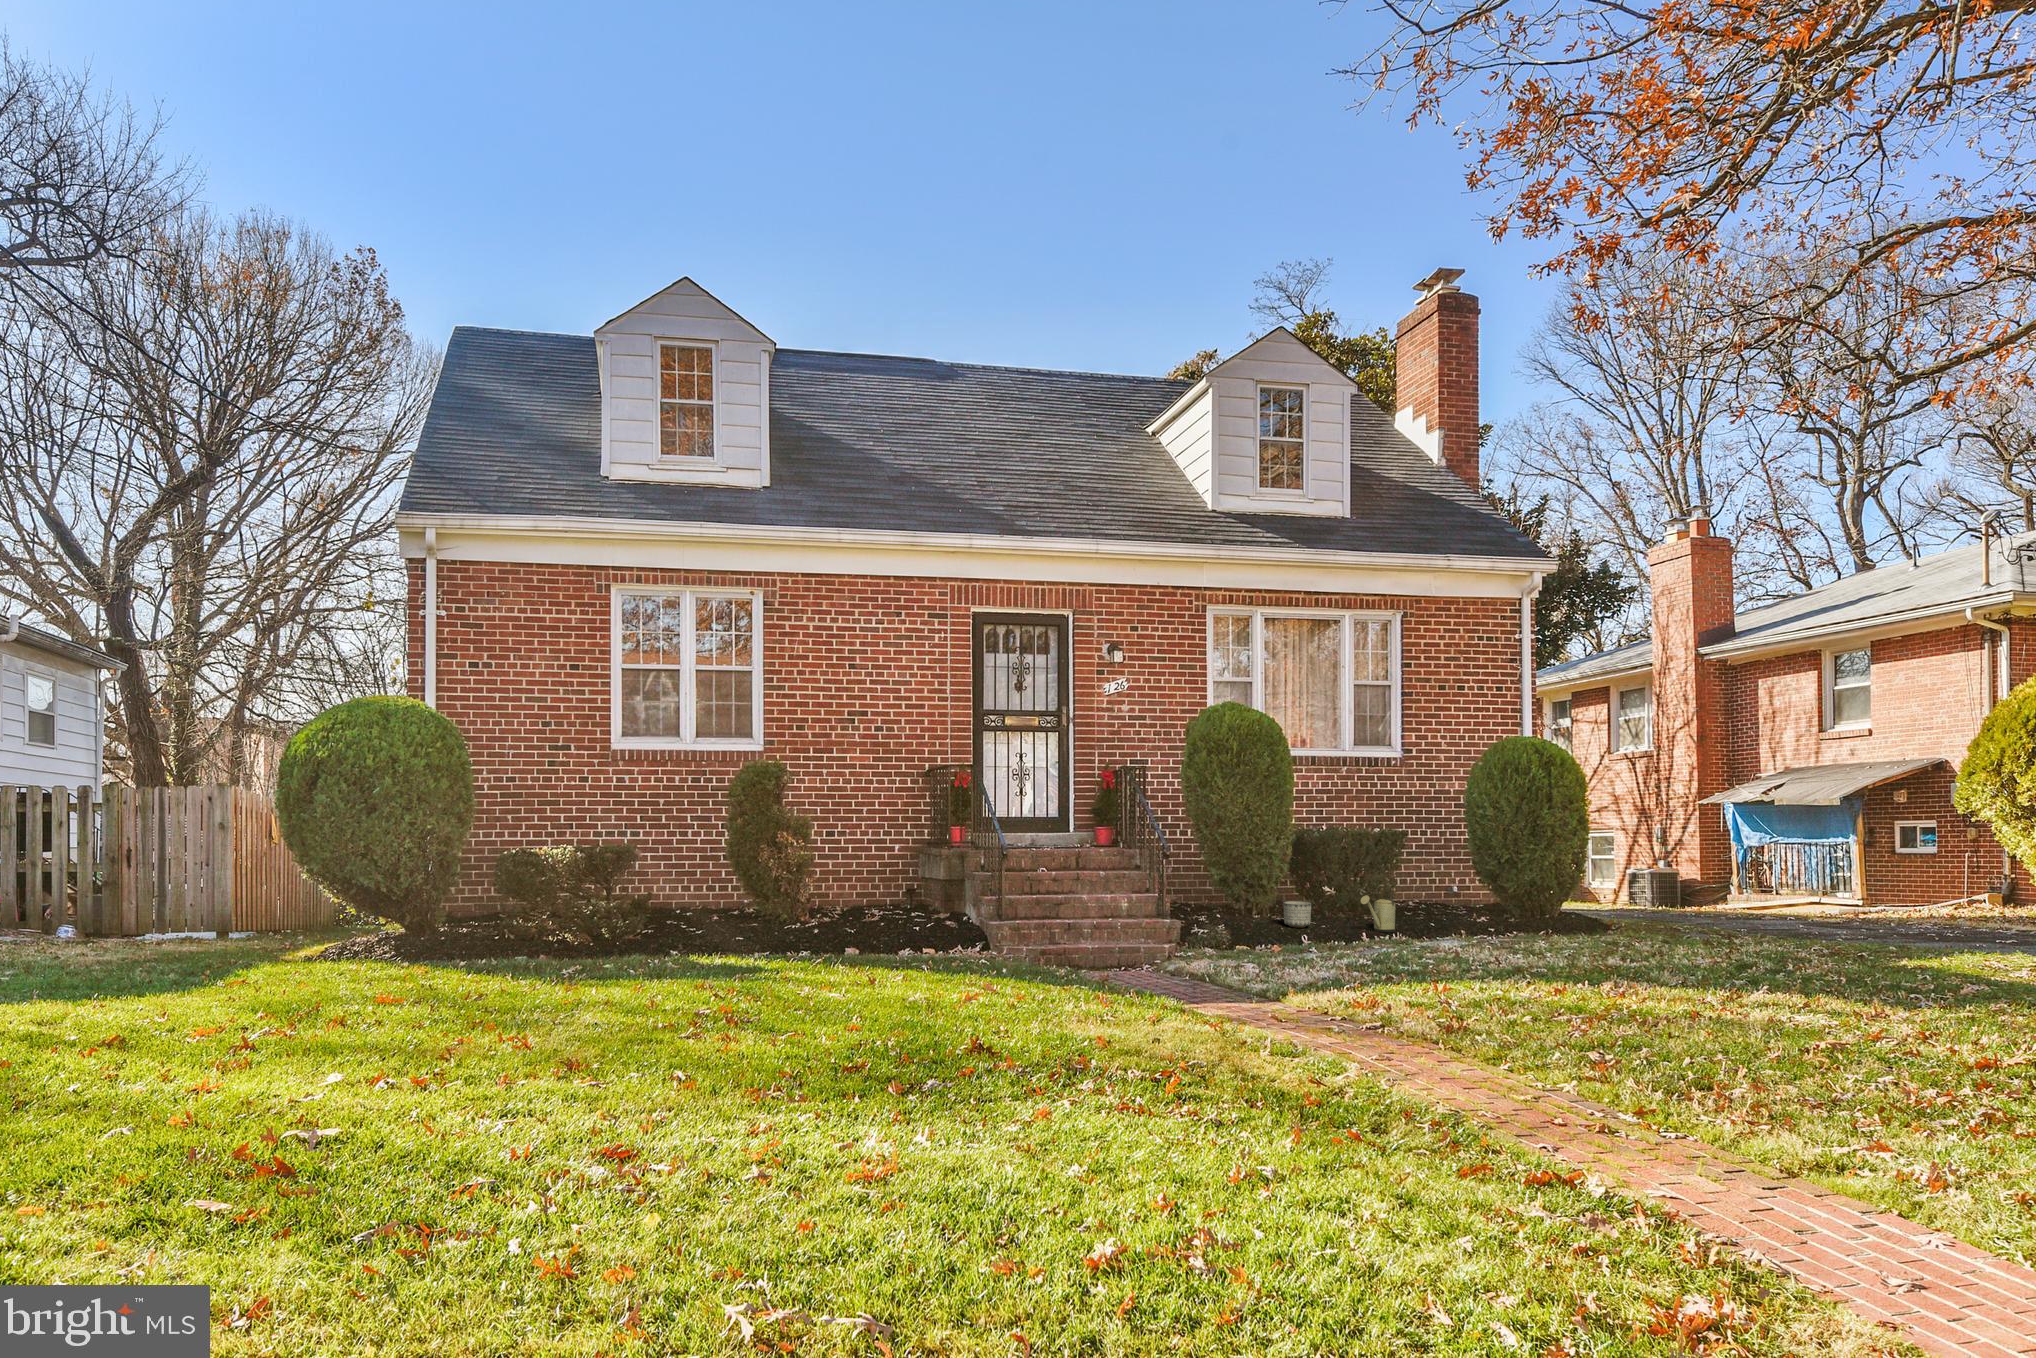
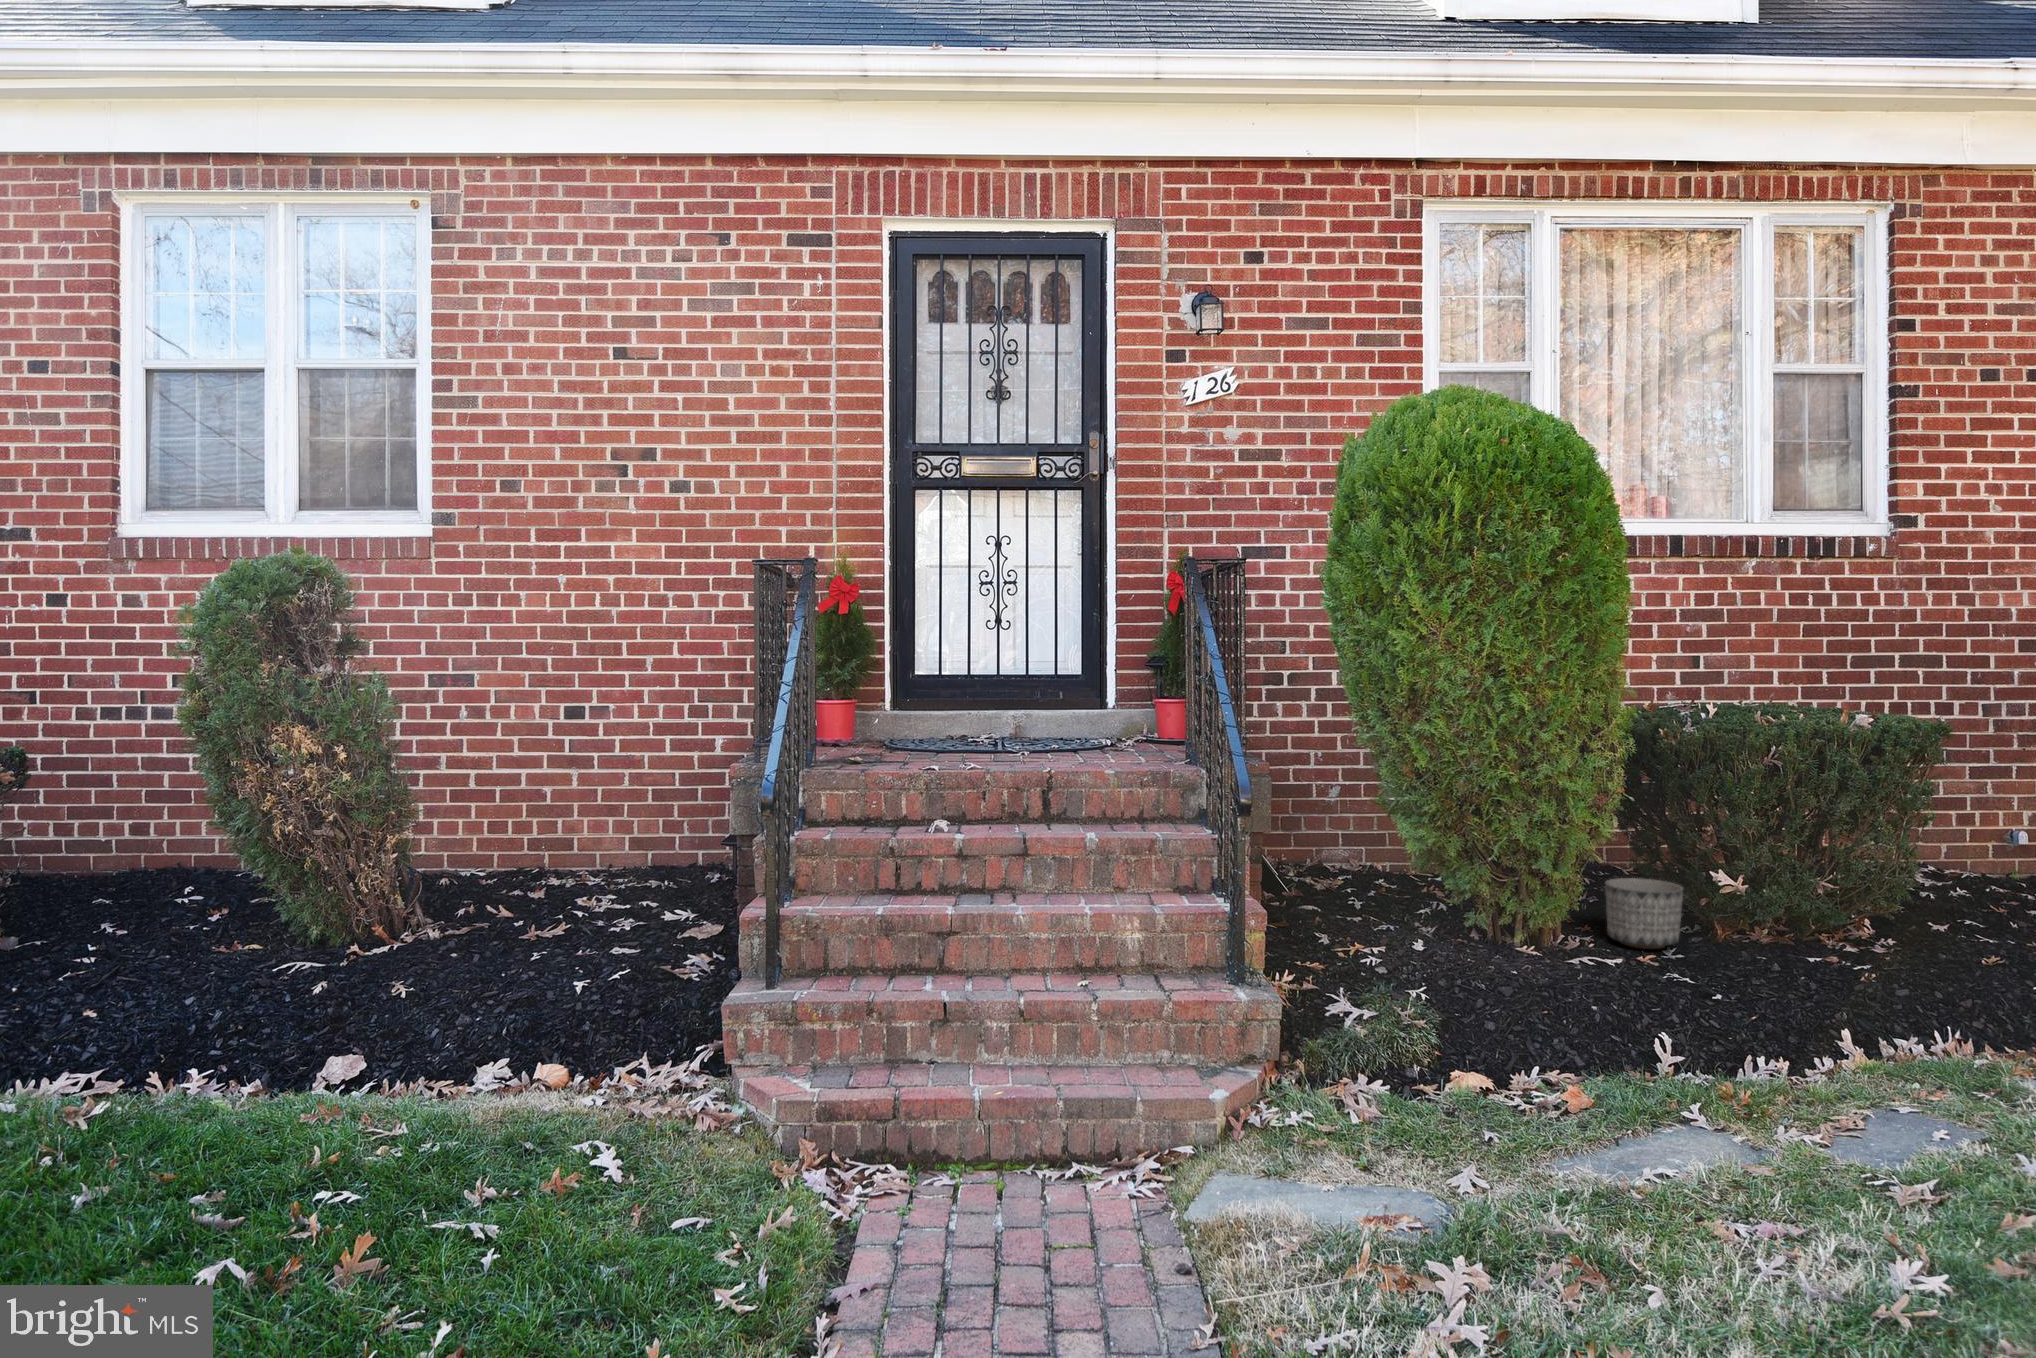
watering can: present [1361,891,1395,932] -> none [1827,856,1924,971]

